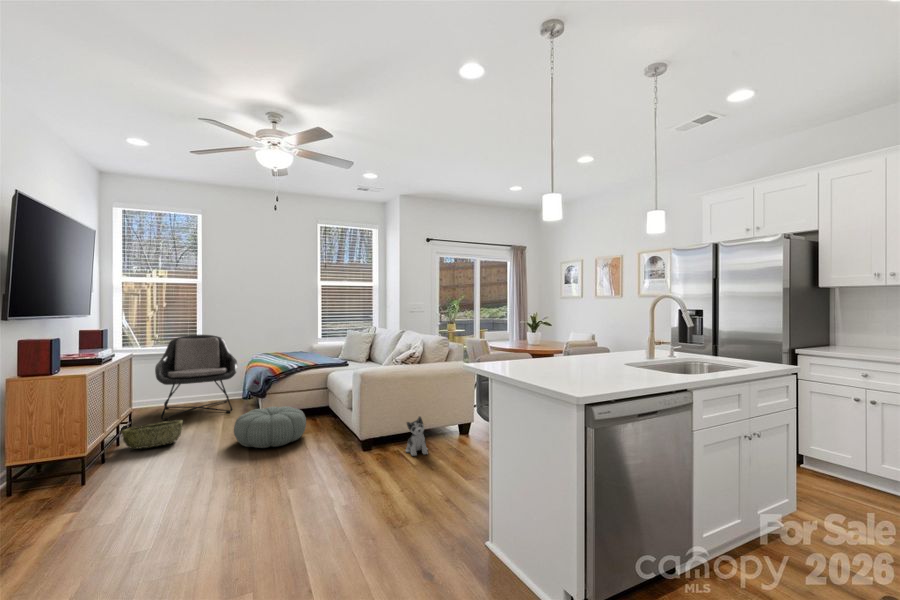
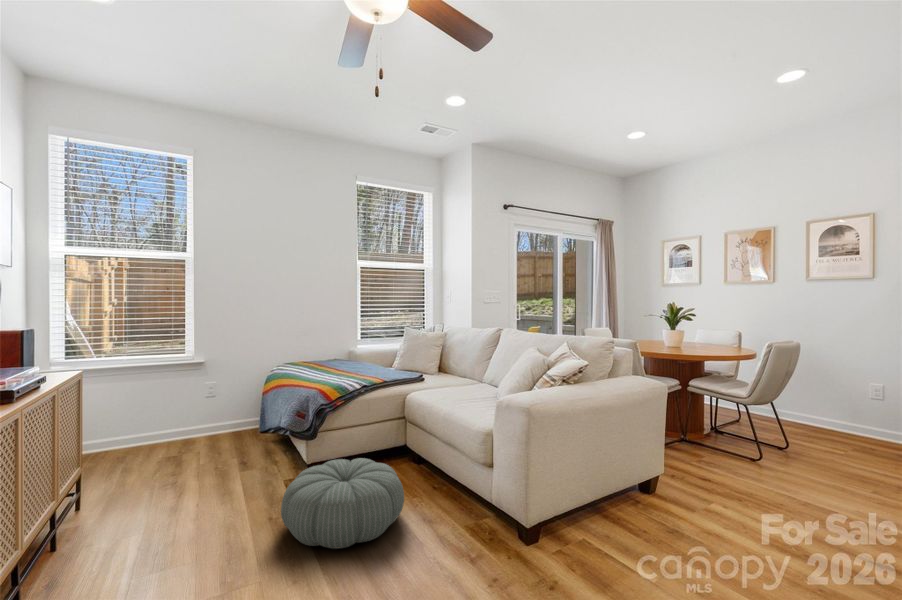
lounge chair: present [155,335,237,421] -> none [122,336,254,480]
plush toy: present [406,417,428,456] -> none [597,481,649,557]
woven basket: present [121,420,183,448] -> none [61,492,182,565]

